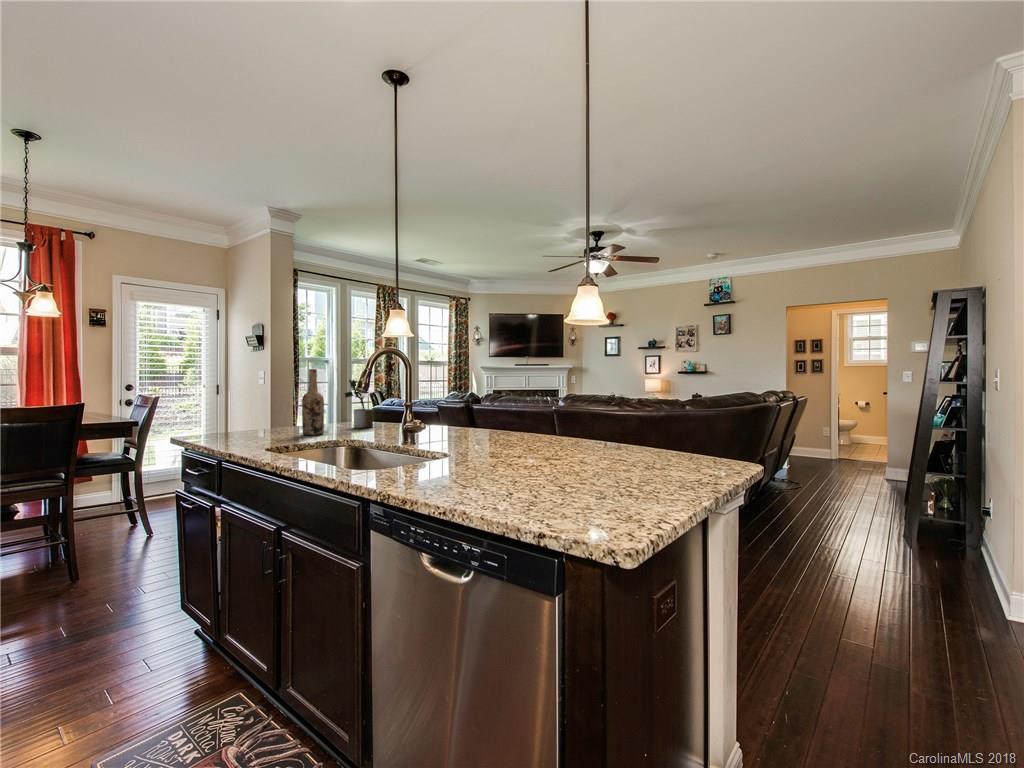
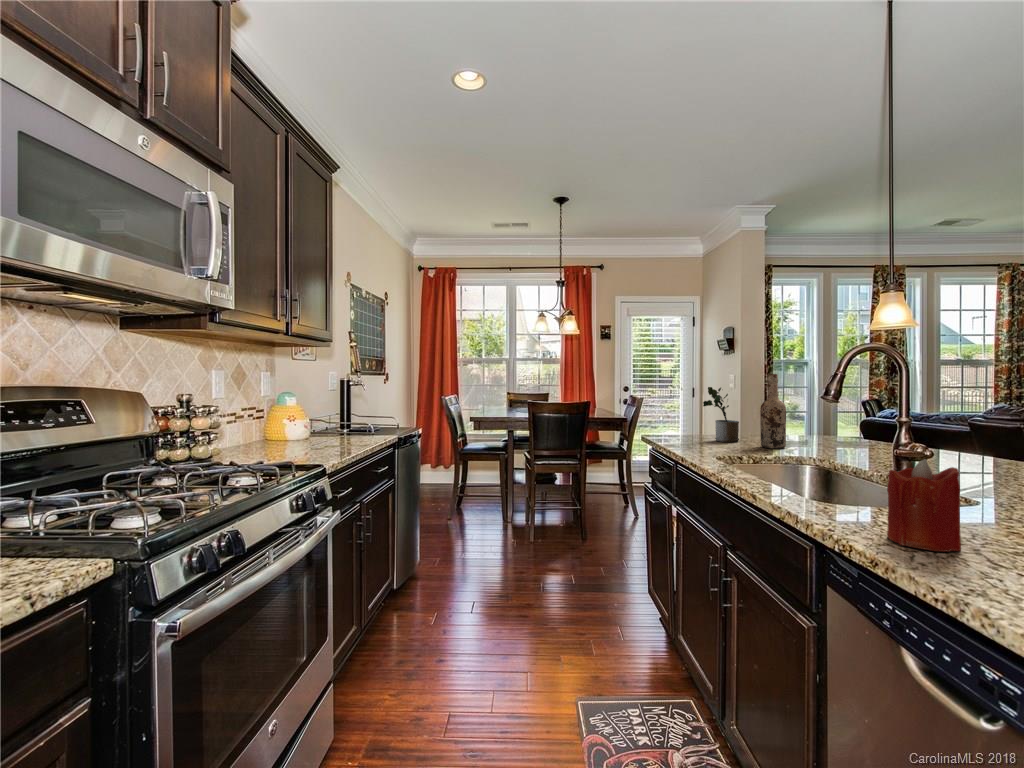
potted plant: present [345,380,373,428] -> present [703,387,739,442]
candle: none [408,426,447,487] -> present [887,459,961,552]

